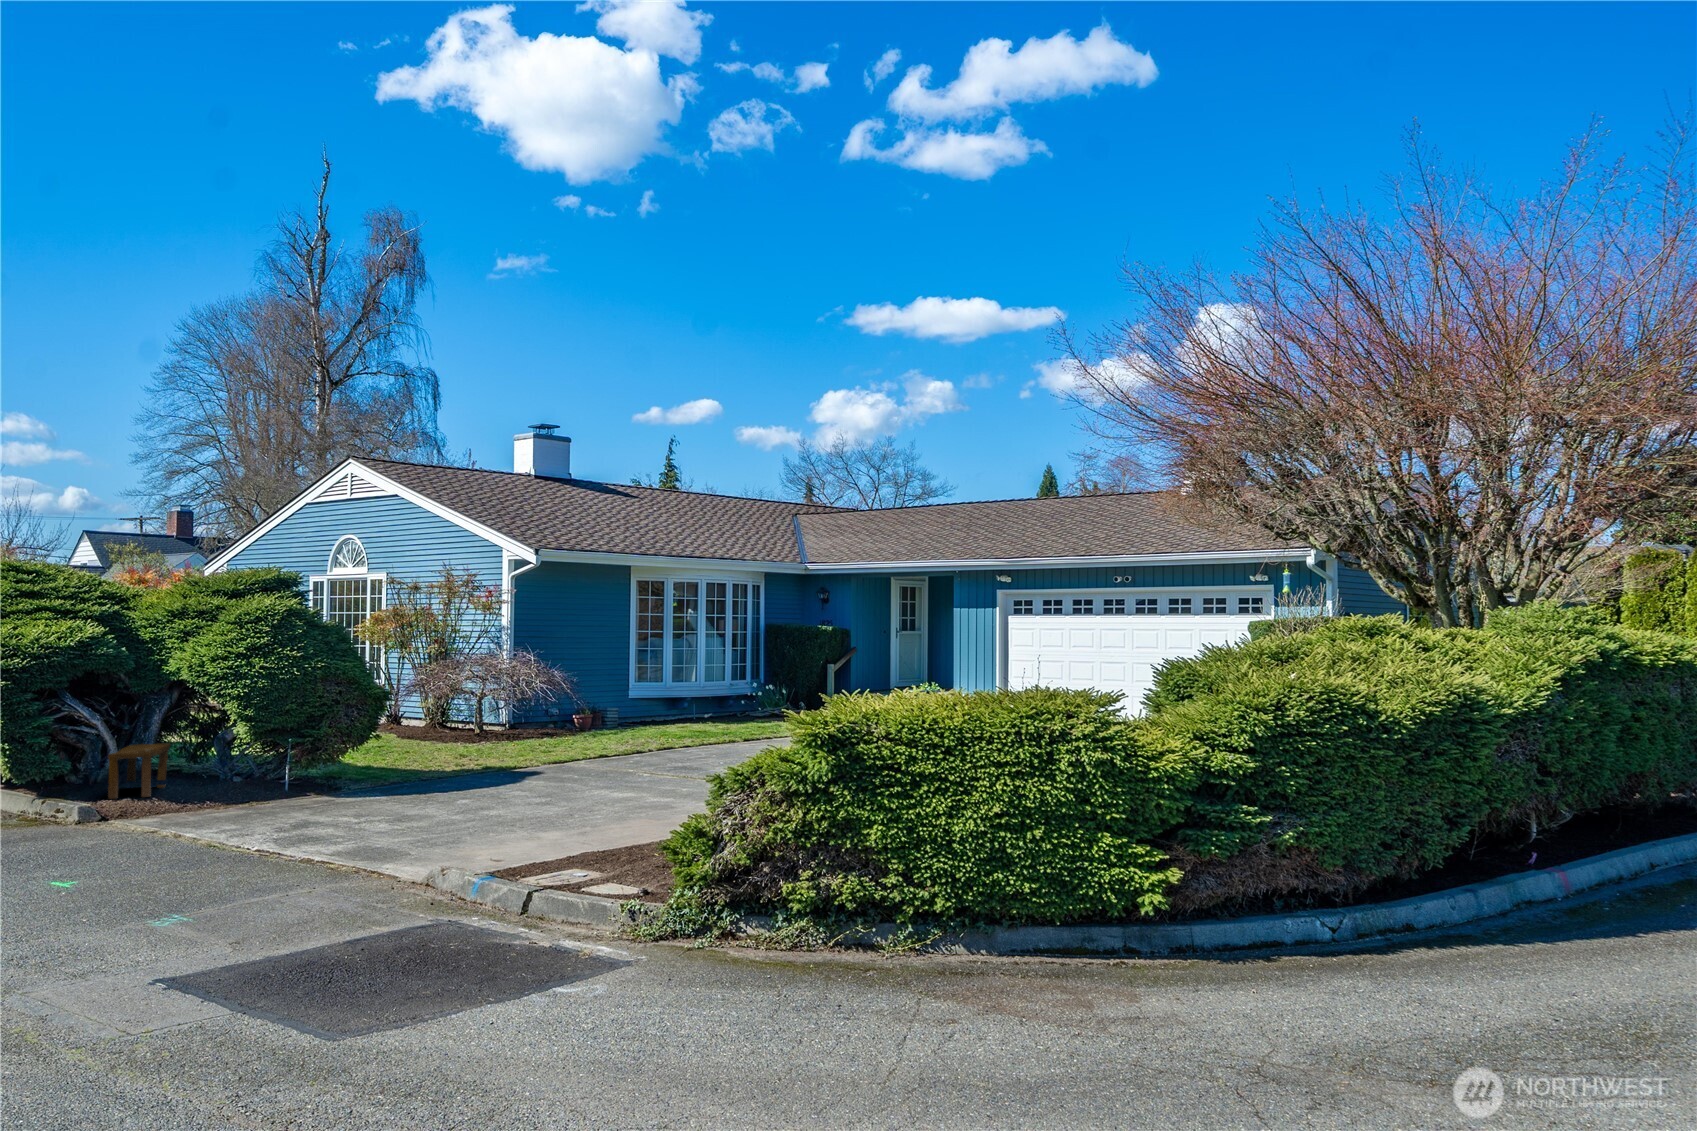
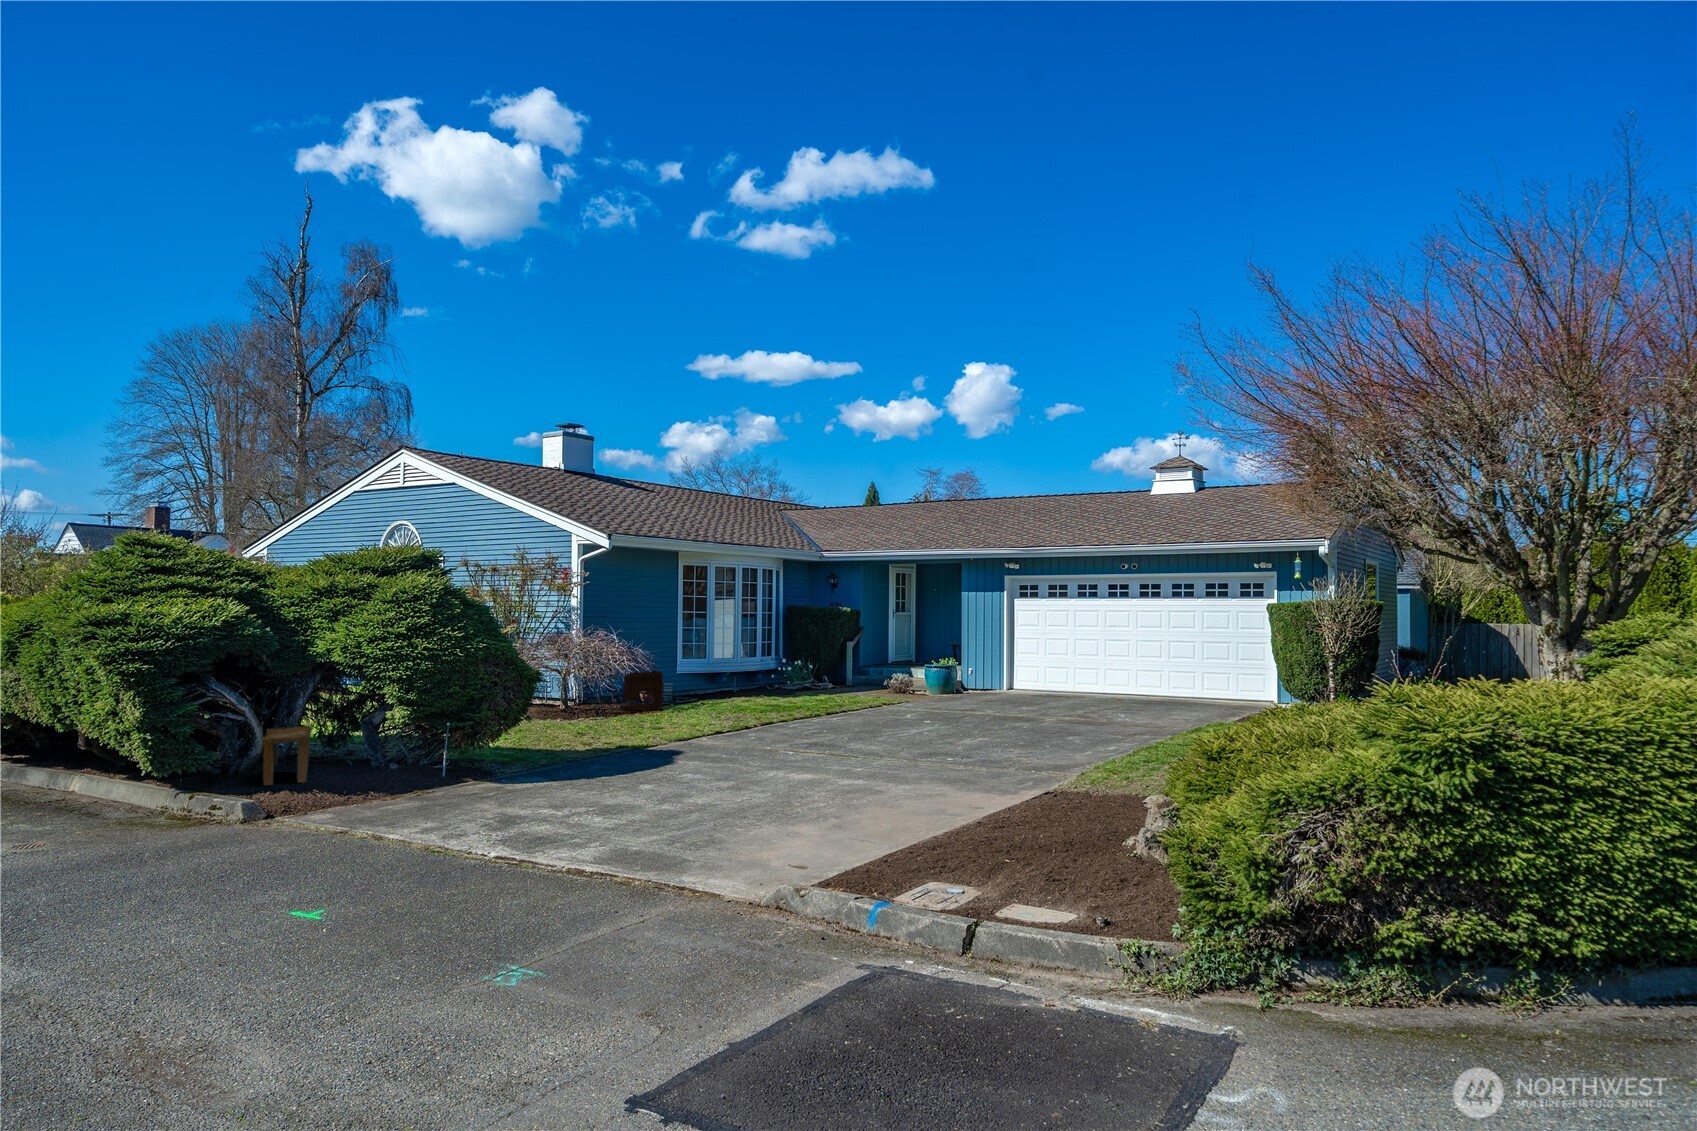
wooden crate: none [549,692,591,735] -> present [620,670,663,711]

